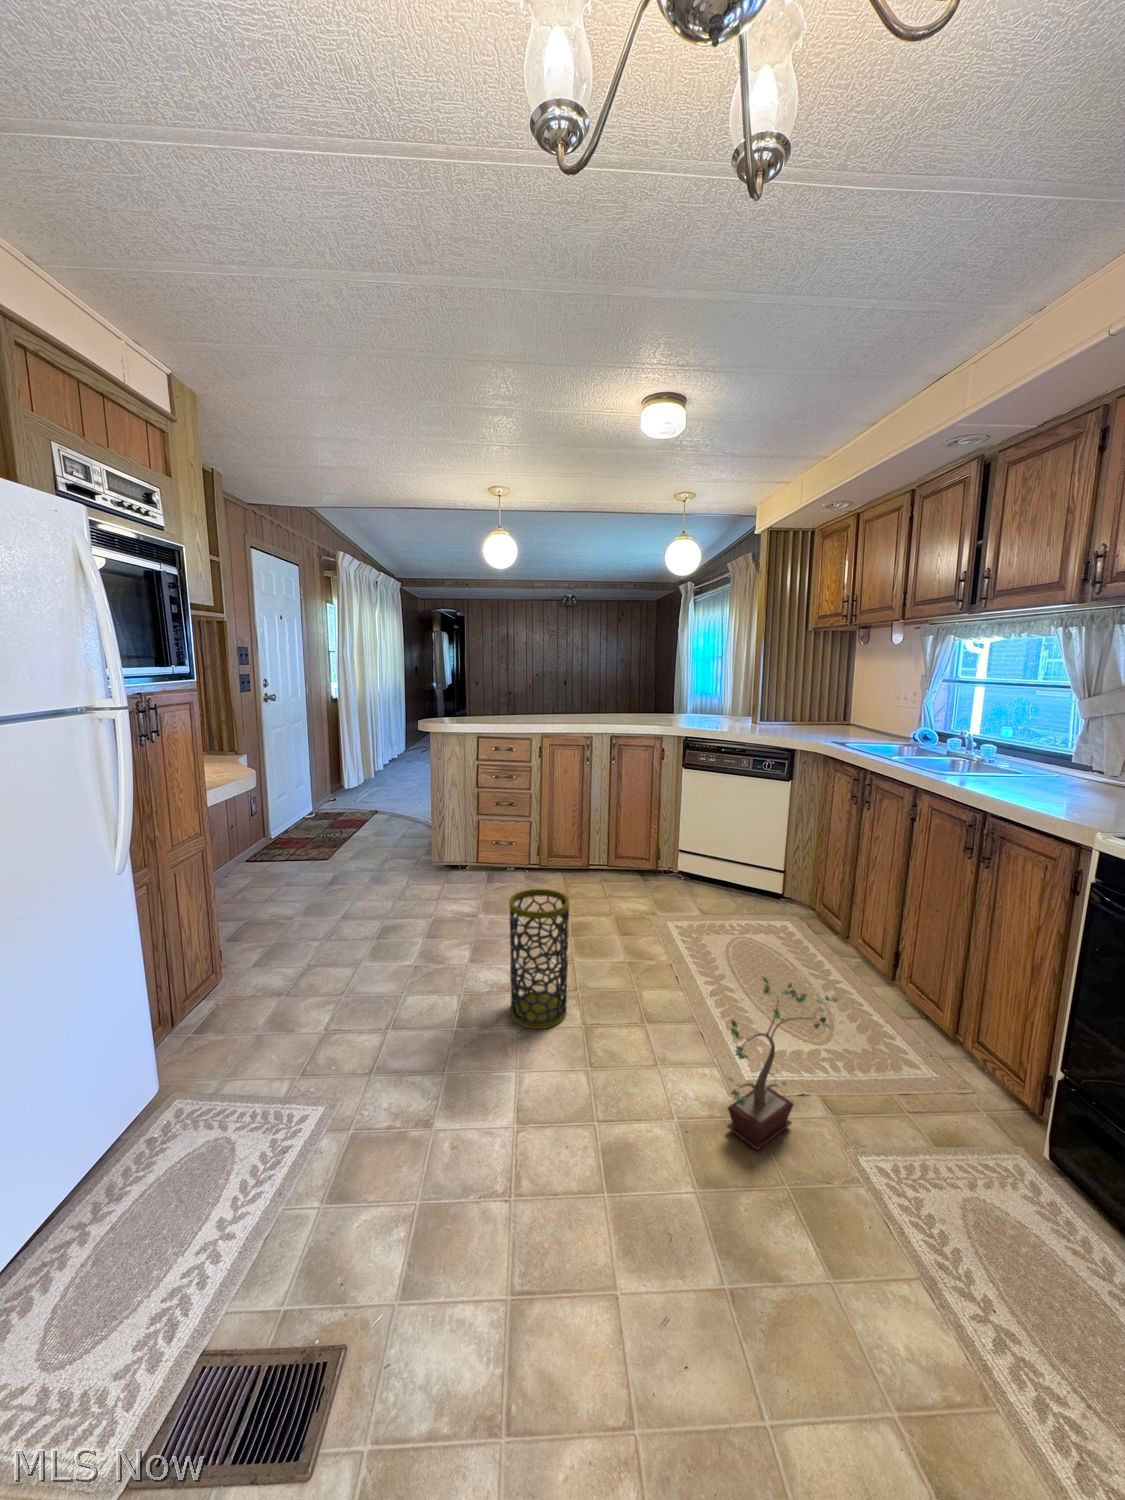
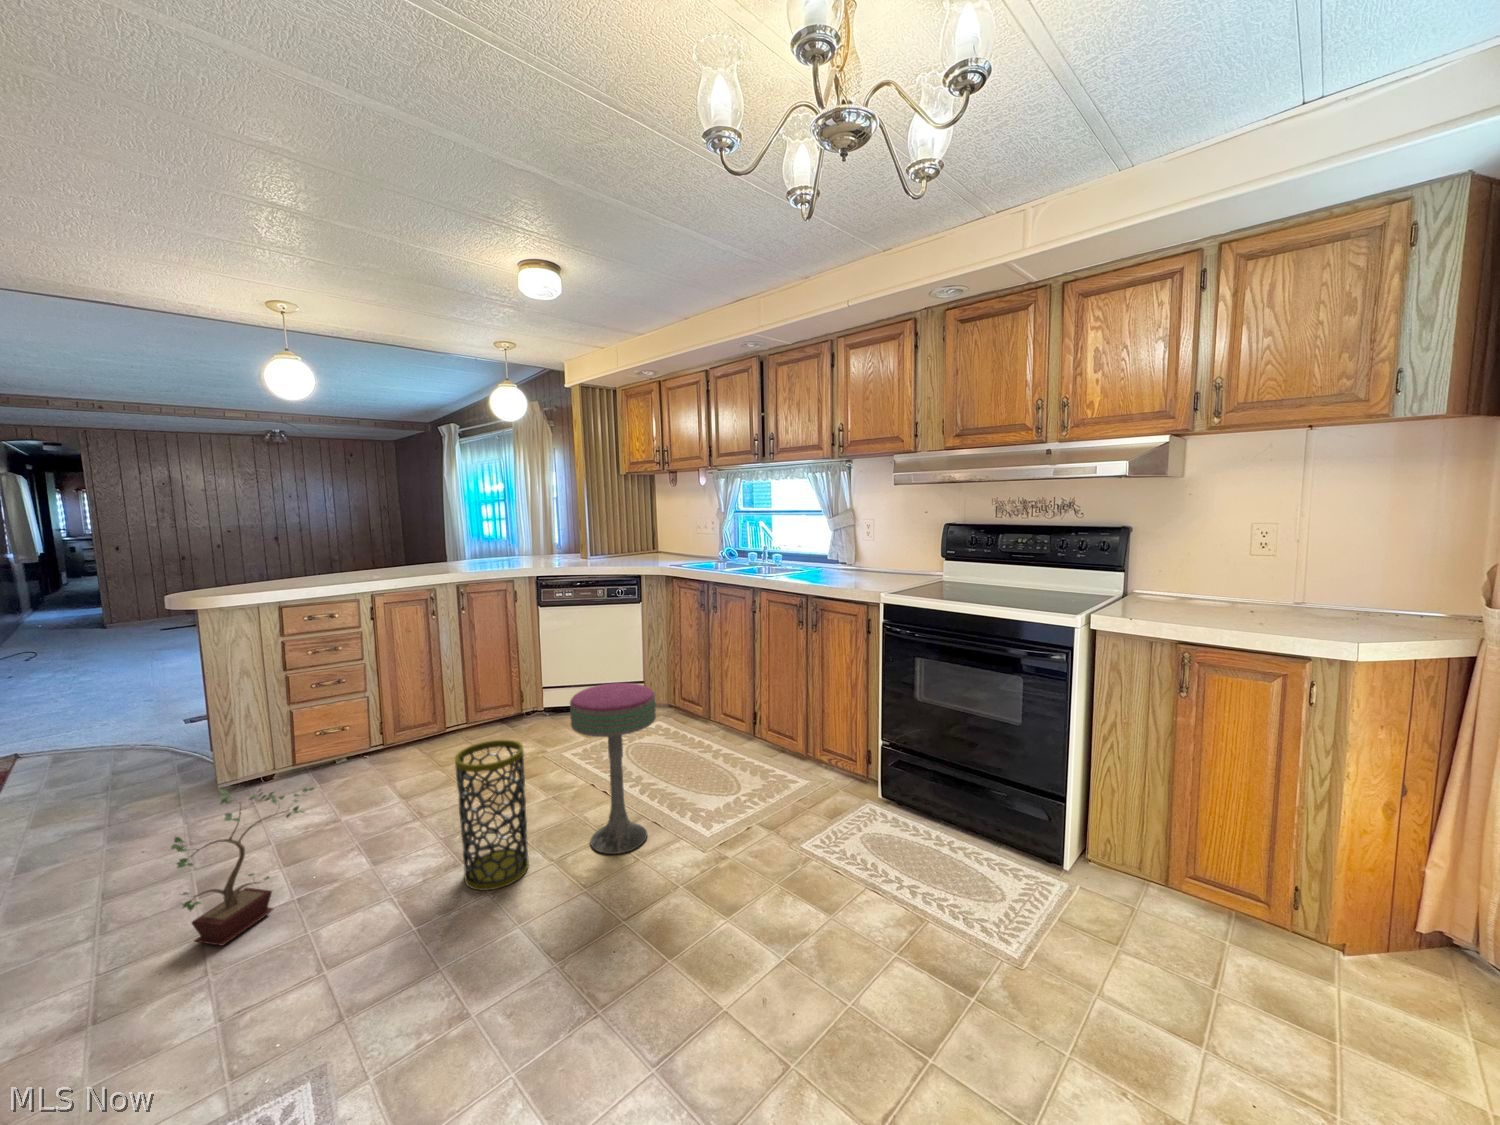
bar stool: none [614,864,708,1052] -> present [570,683,656,854]
potted plant: present [727,977,838,1150] -> present [171,787,314,946]

